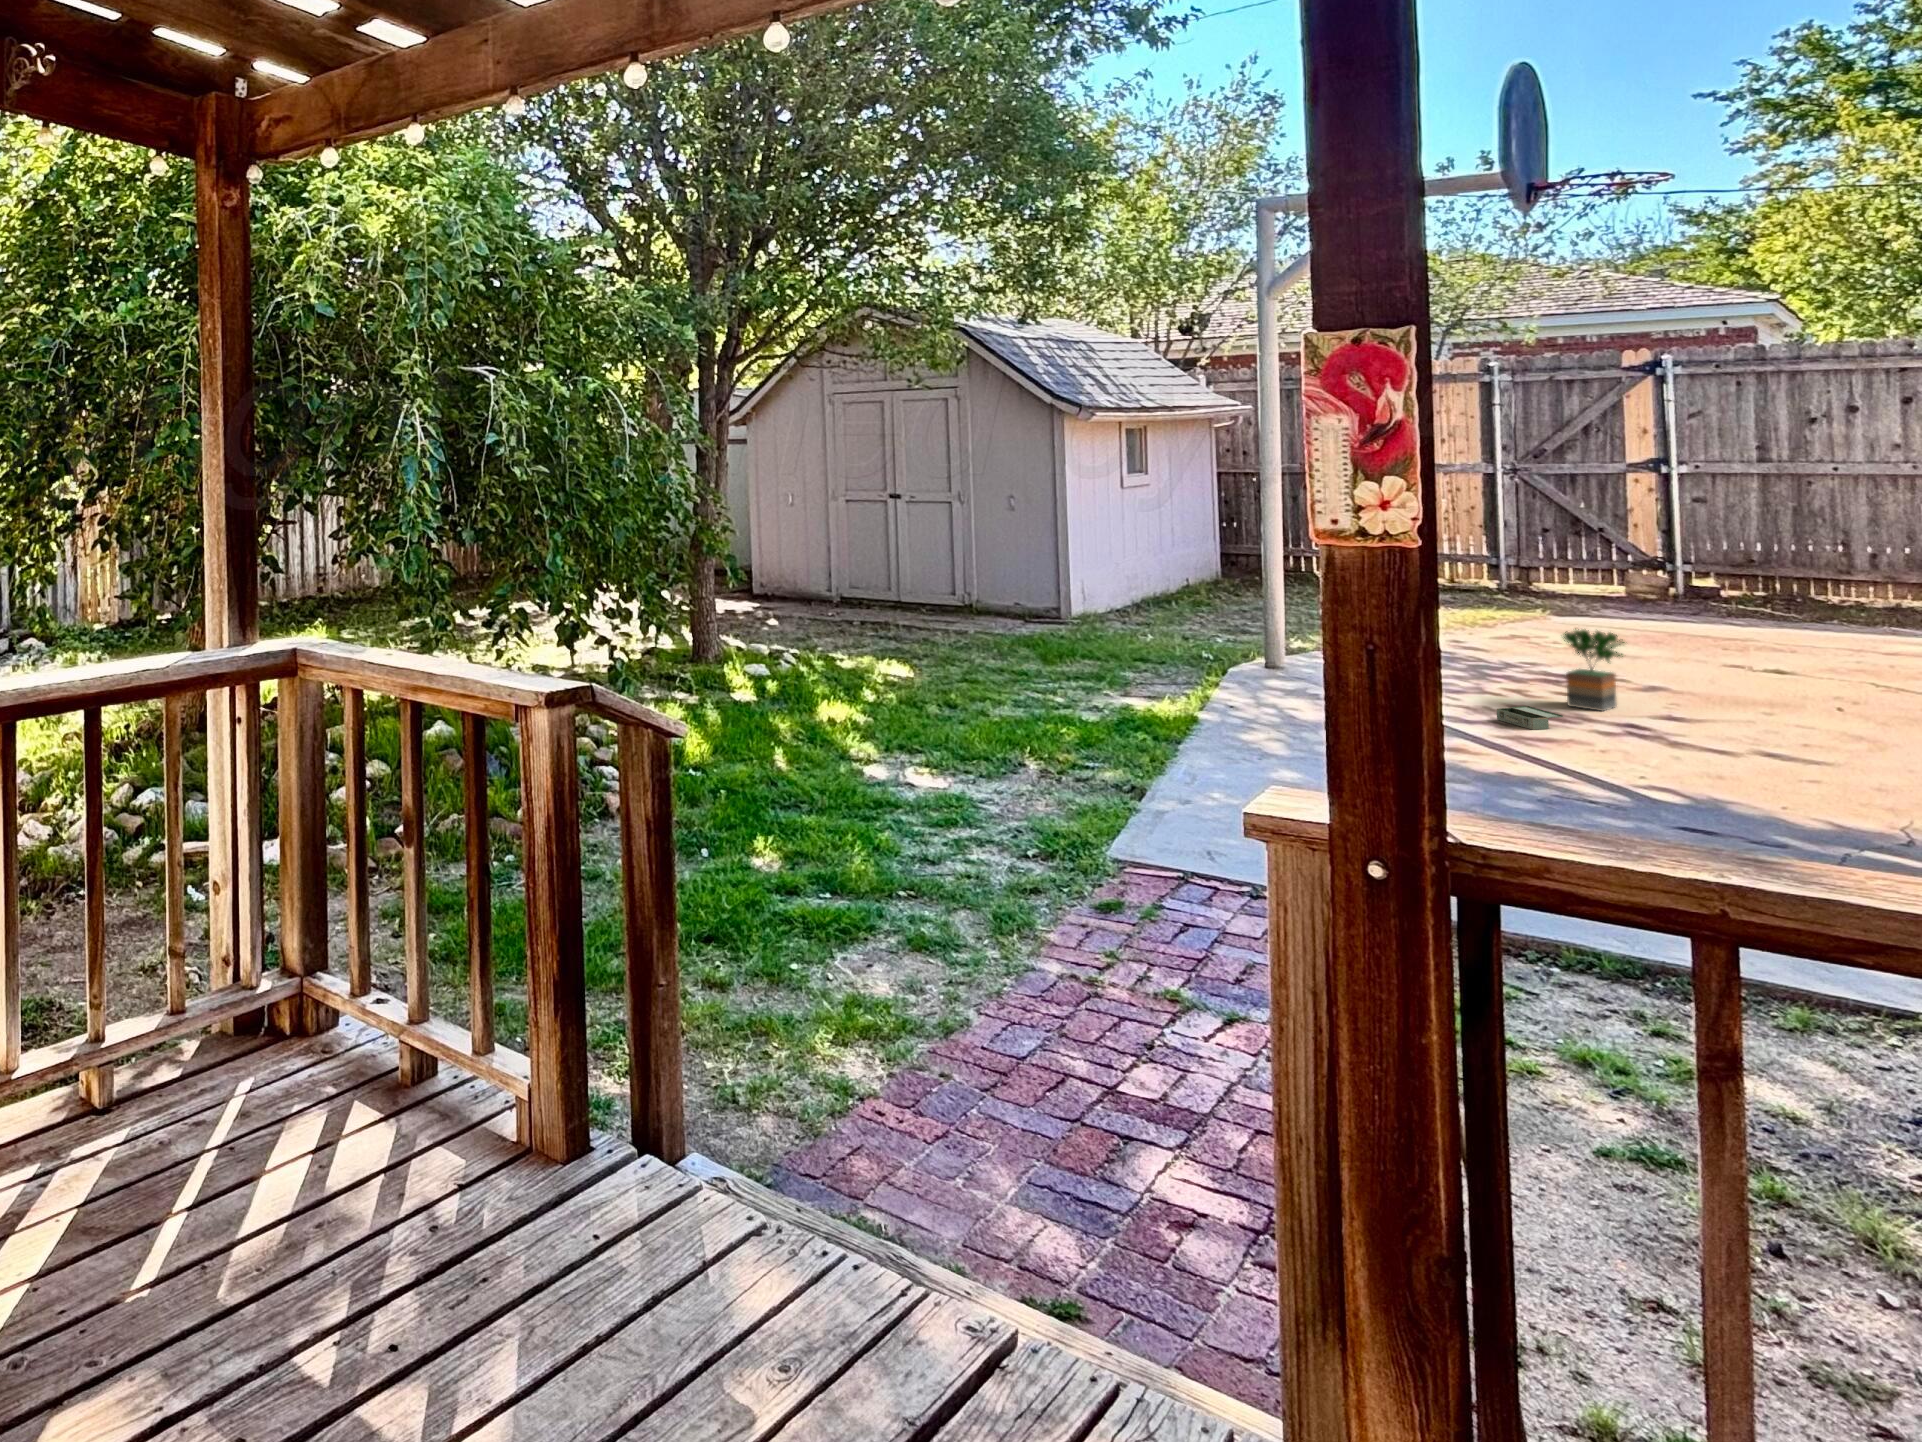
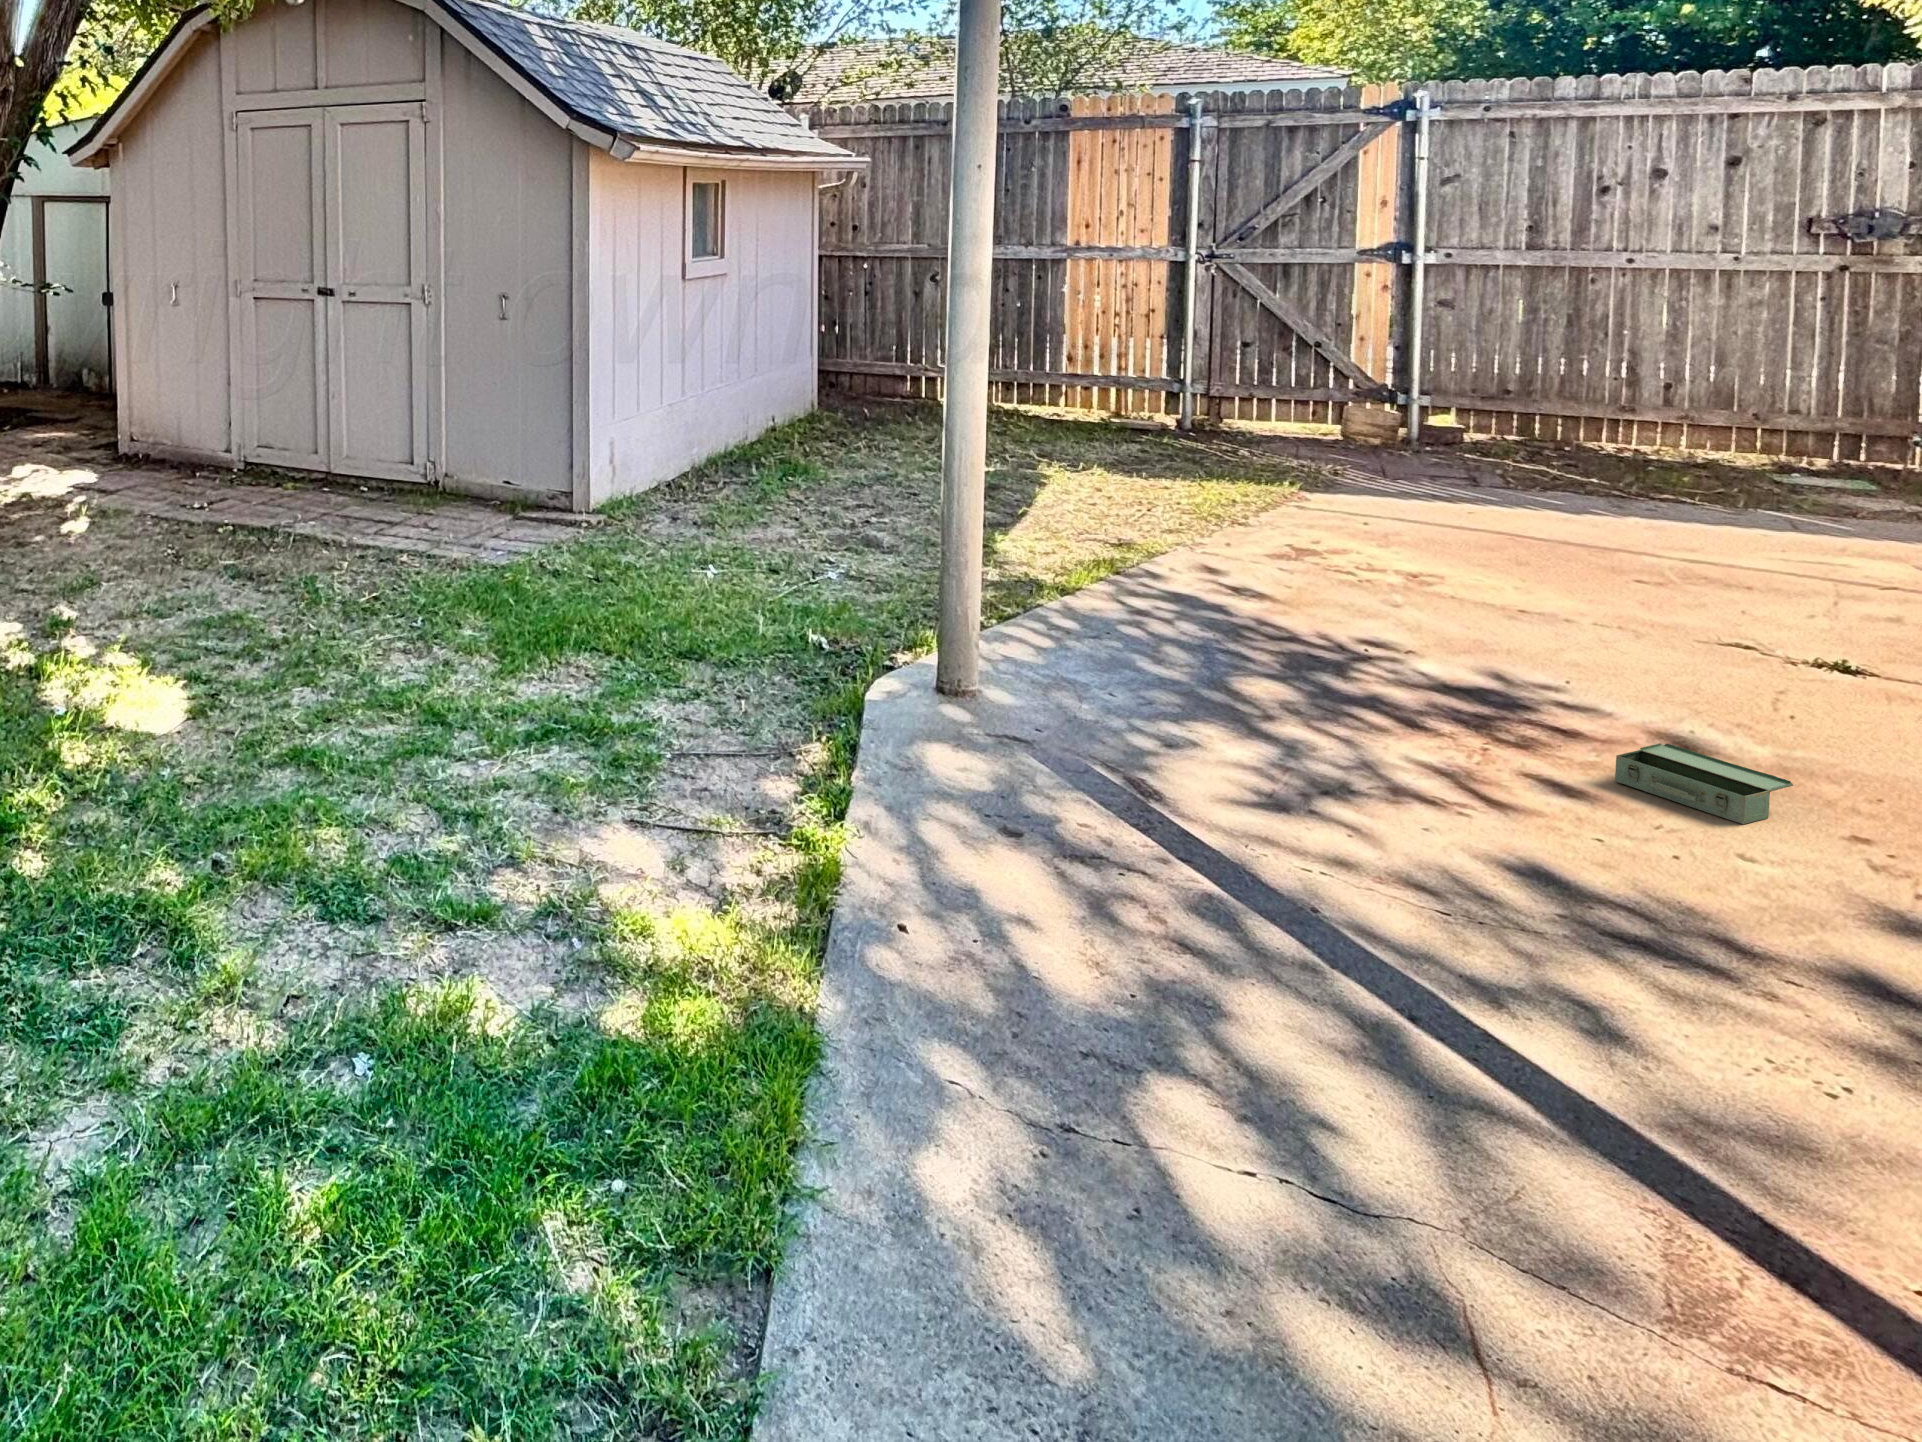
potted tree: present [1563,629,1625,711] -> none [1645,544,1812,734]

